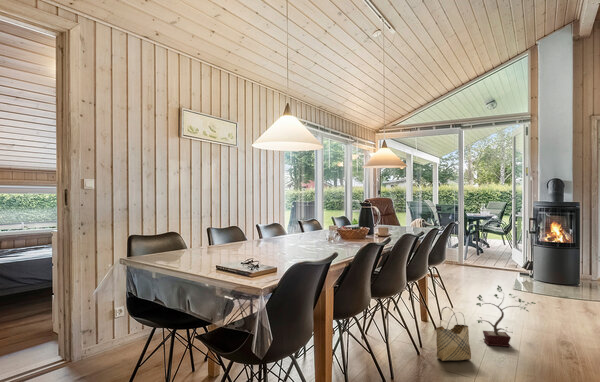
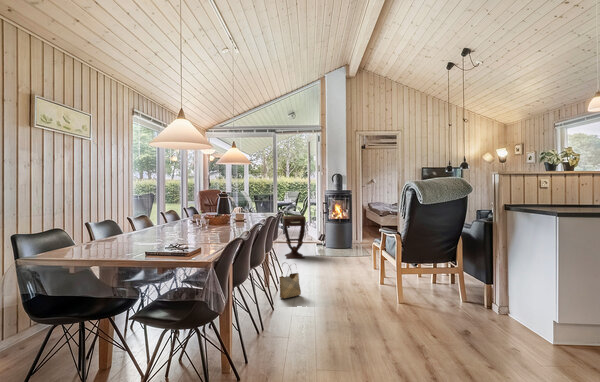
side table: none [466,233,498,294] -> present [283,216,306,259]
potted plant: present [476,286,536,347] -> none [300,245,335,286]

